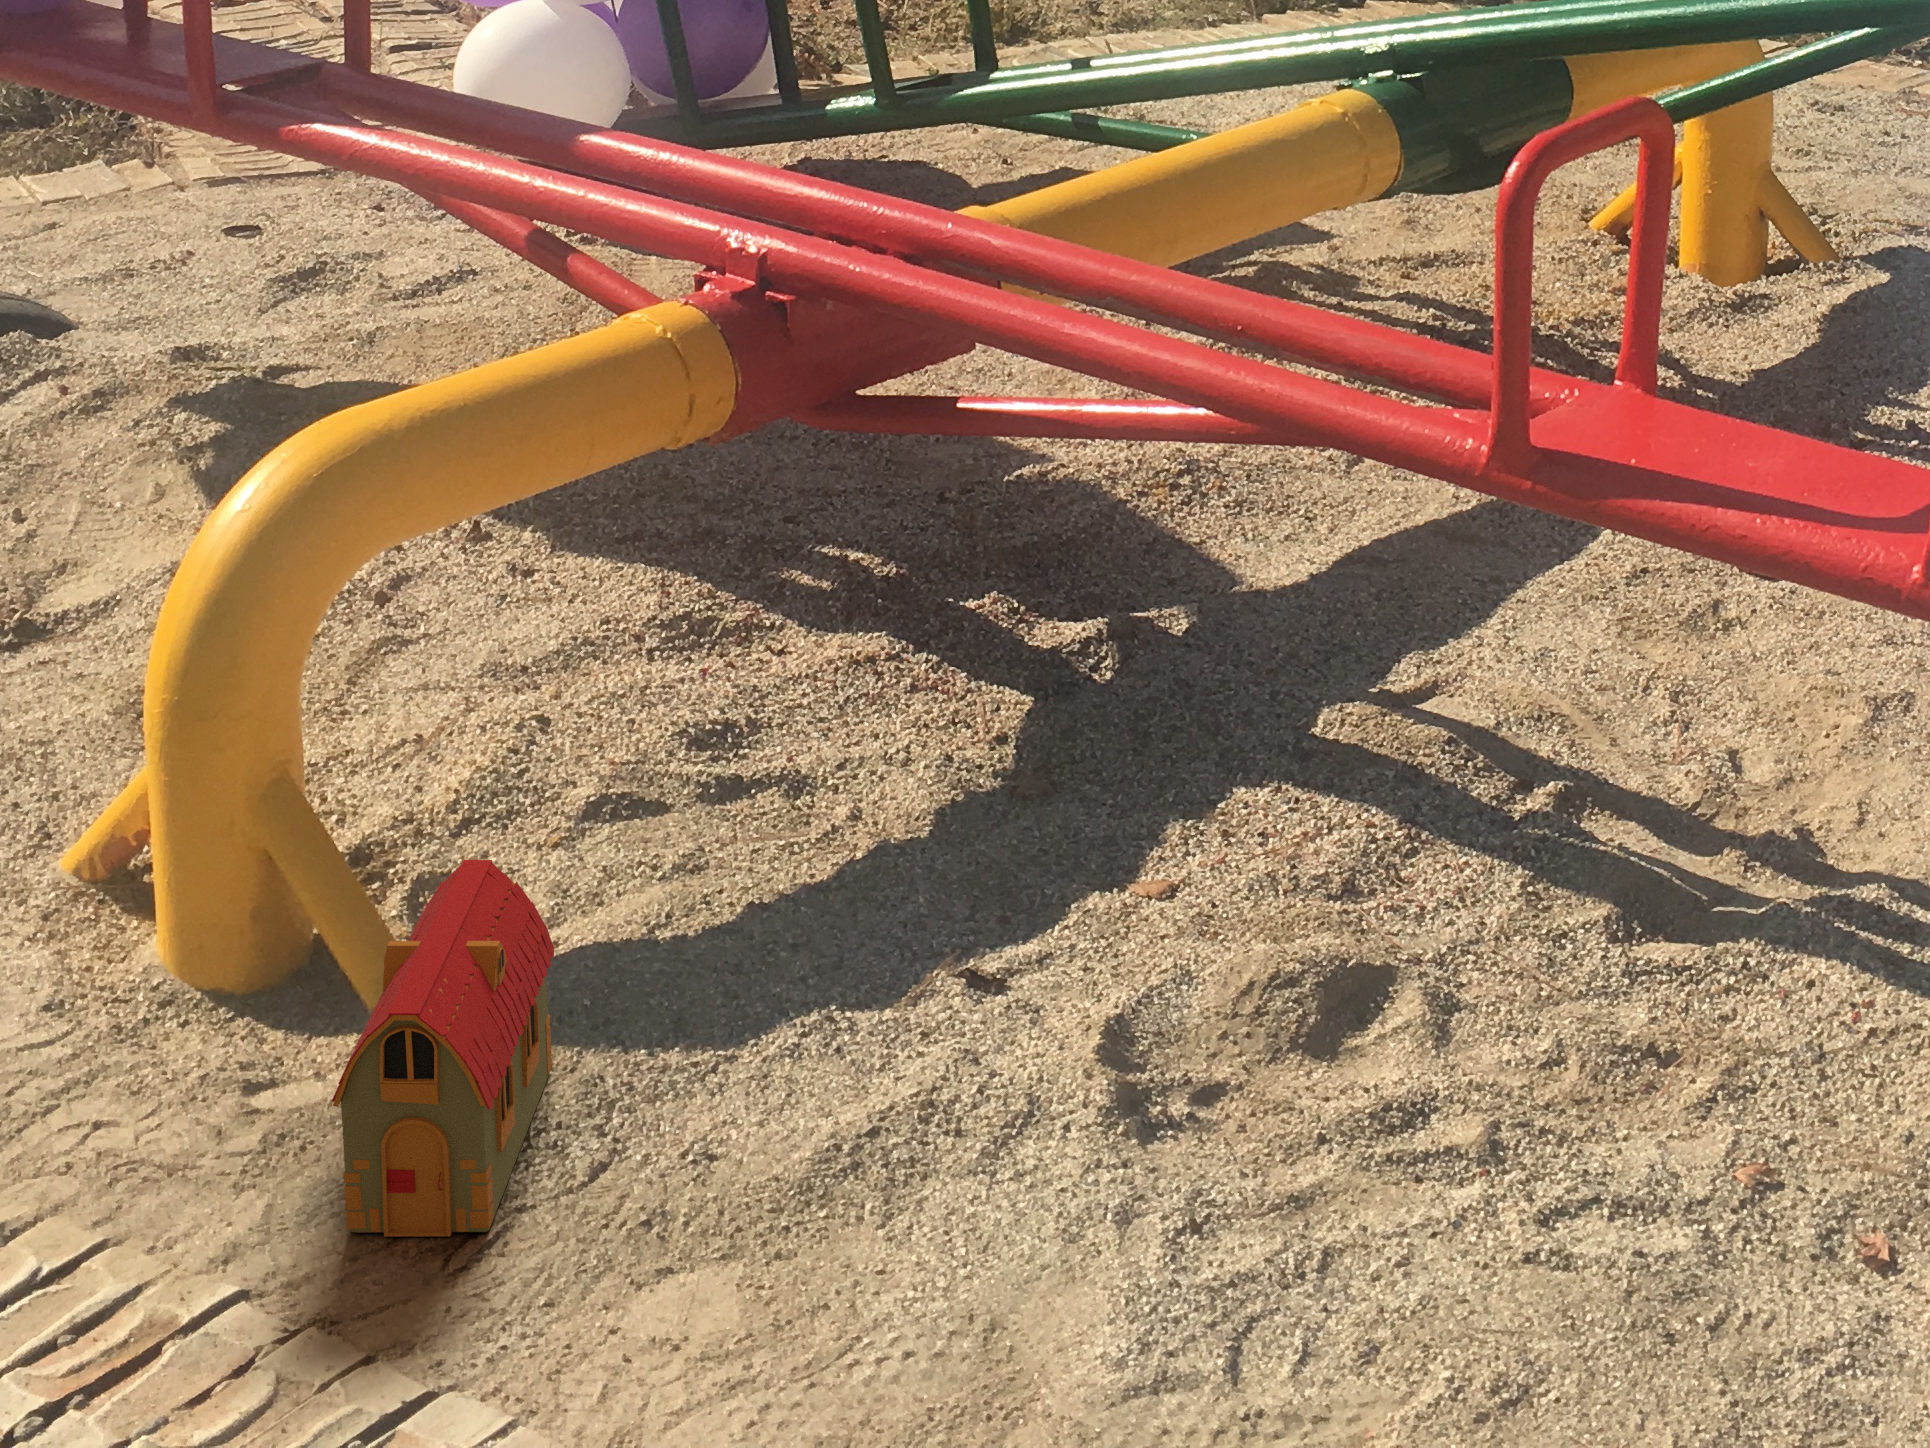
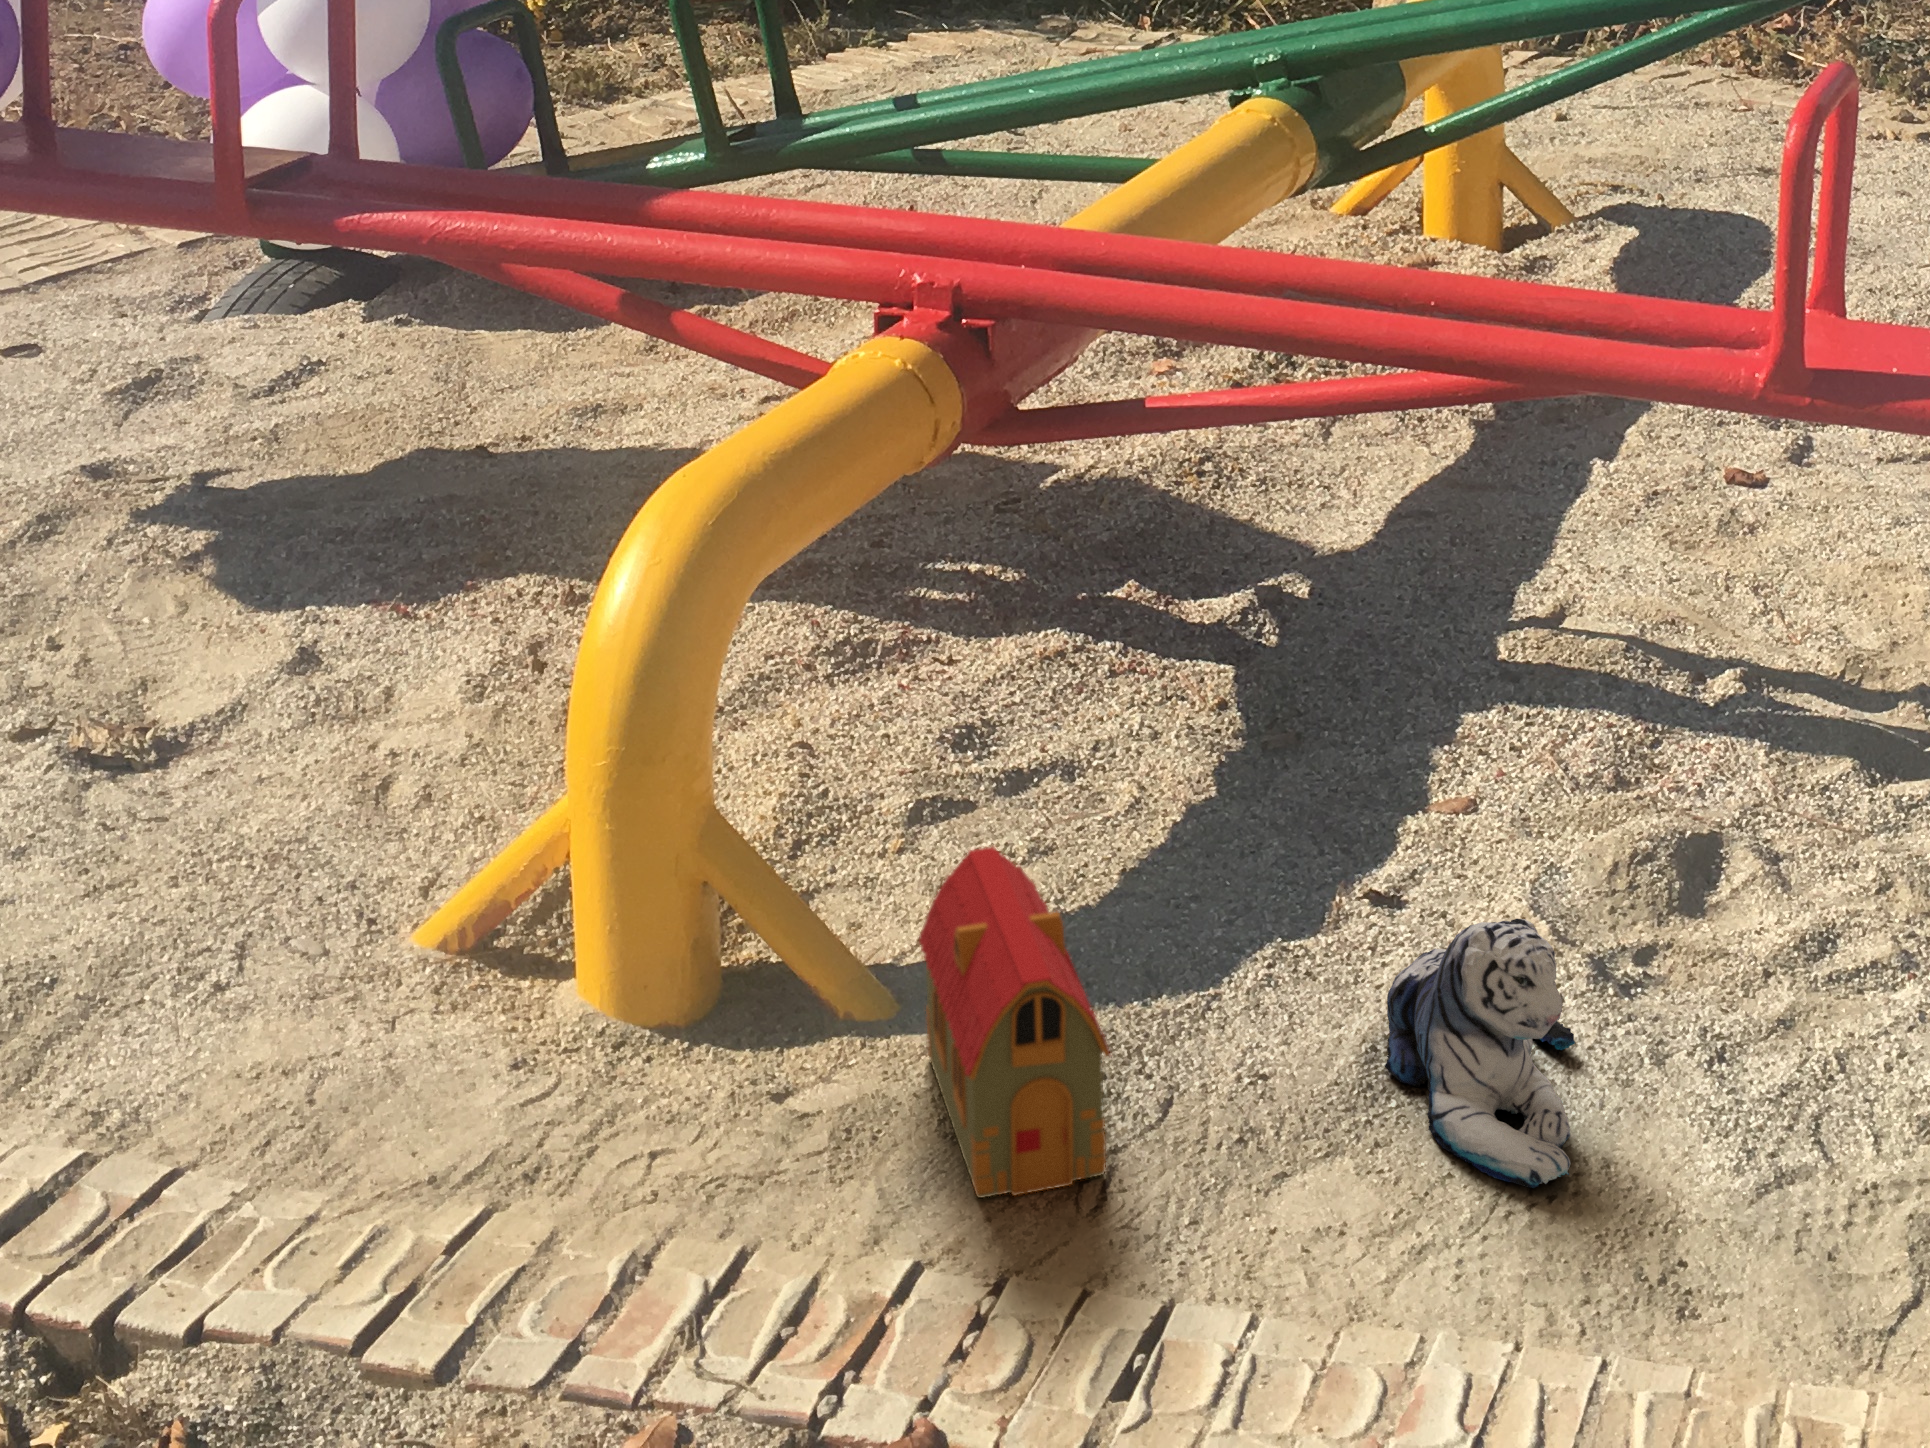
plush toy: none [841,1031,1060,1339] -> present [1385,919,1575,1188]

